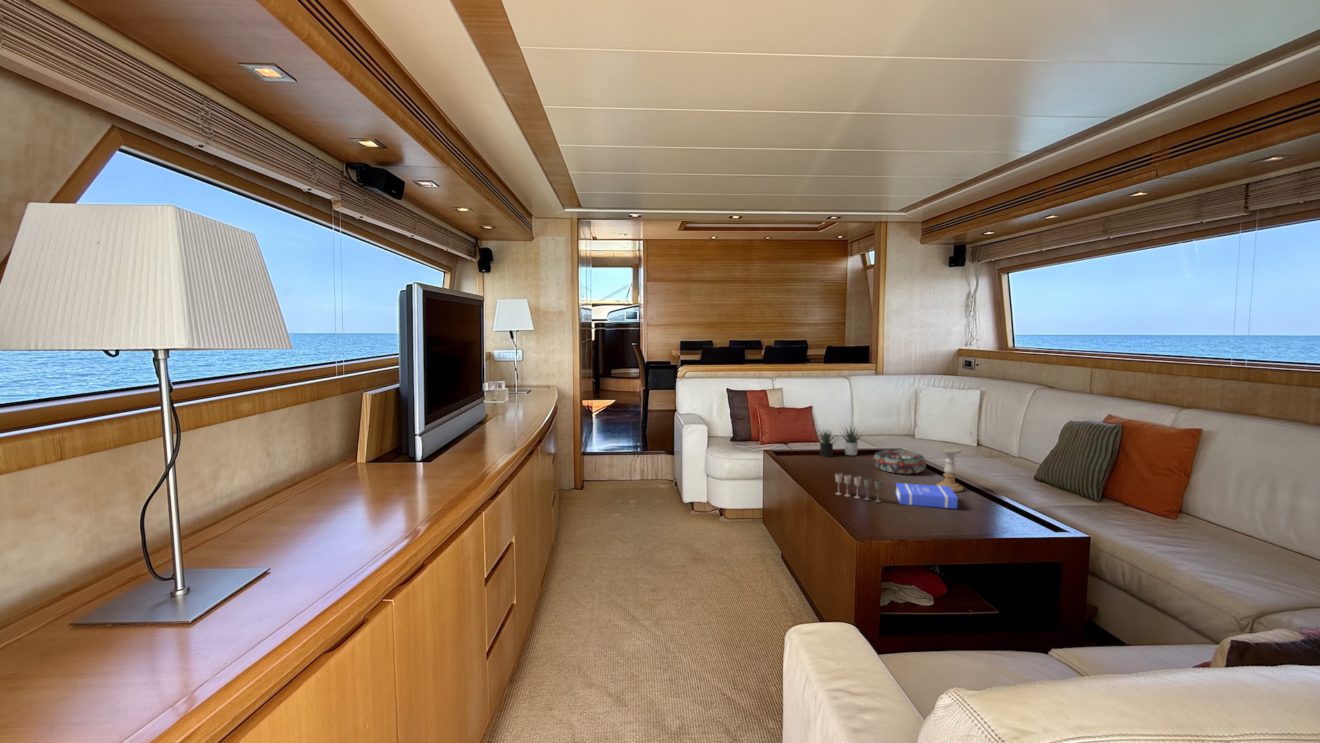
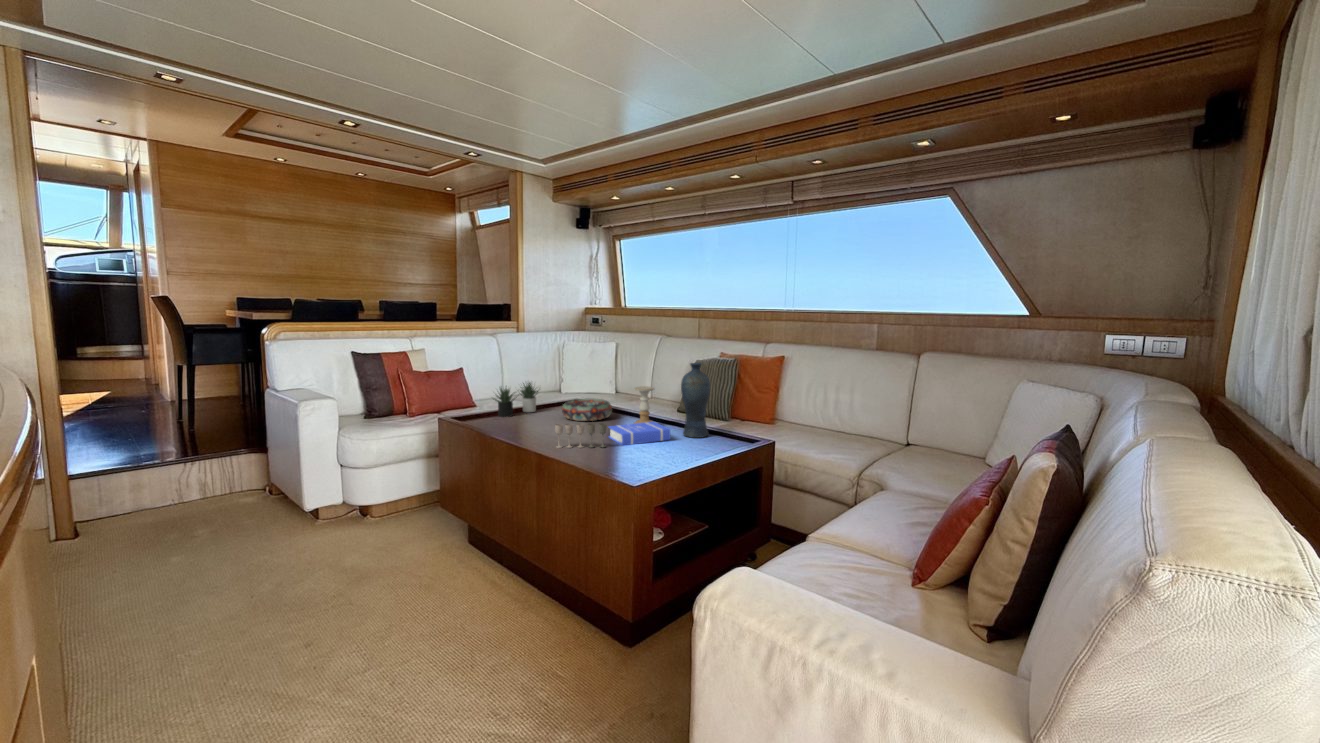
vase: none [980,432,1017,514] -> present [681,363,710,438]

